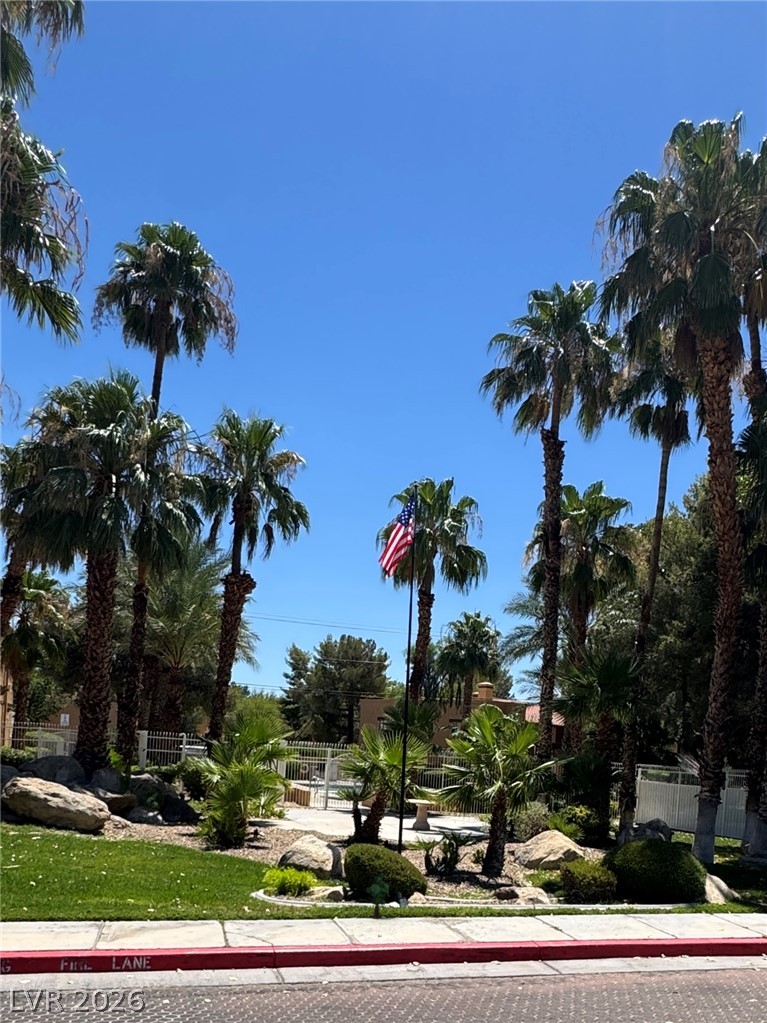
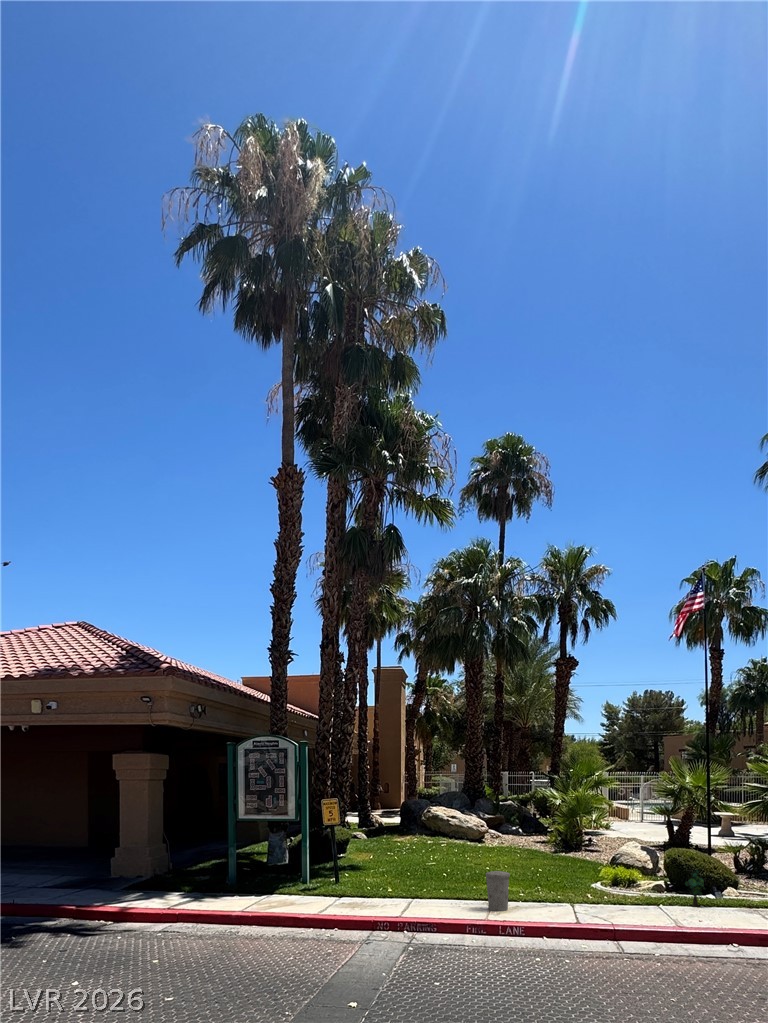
trash can: none [111,880,144,933] -> present [486,871,510,911]

